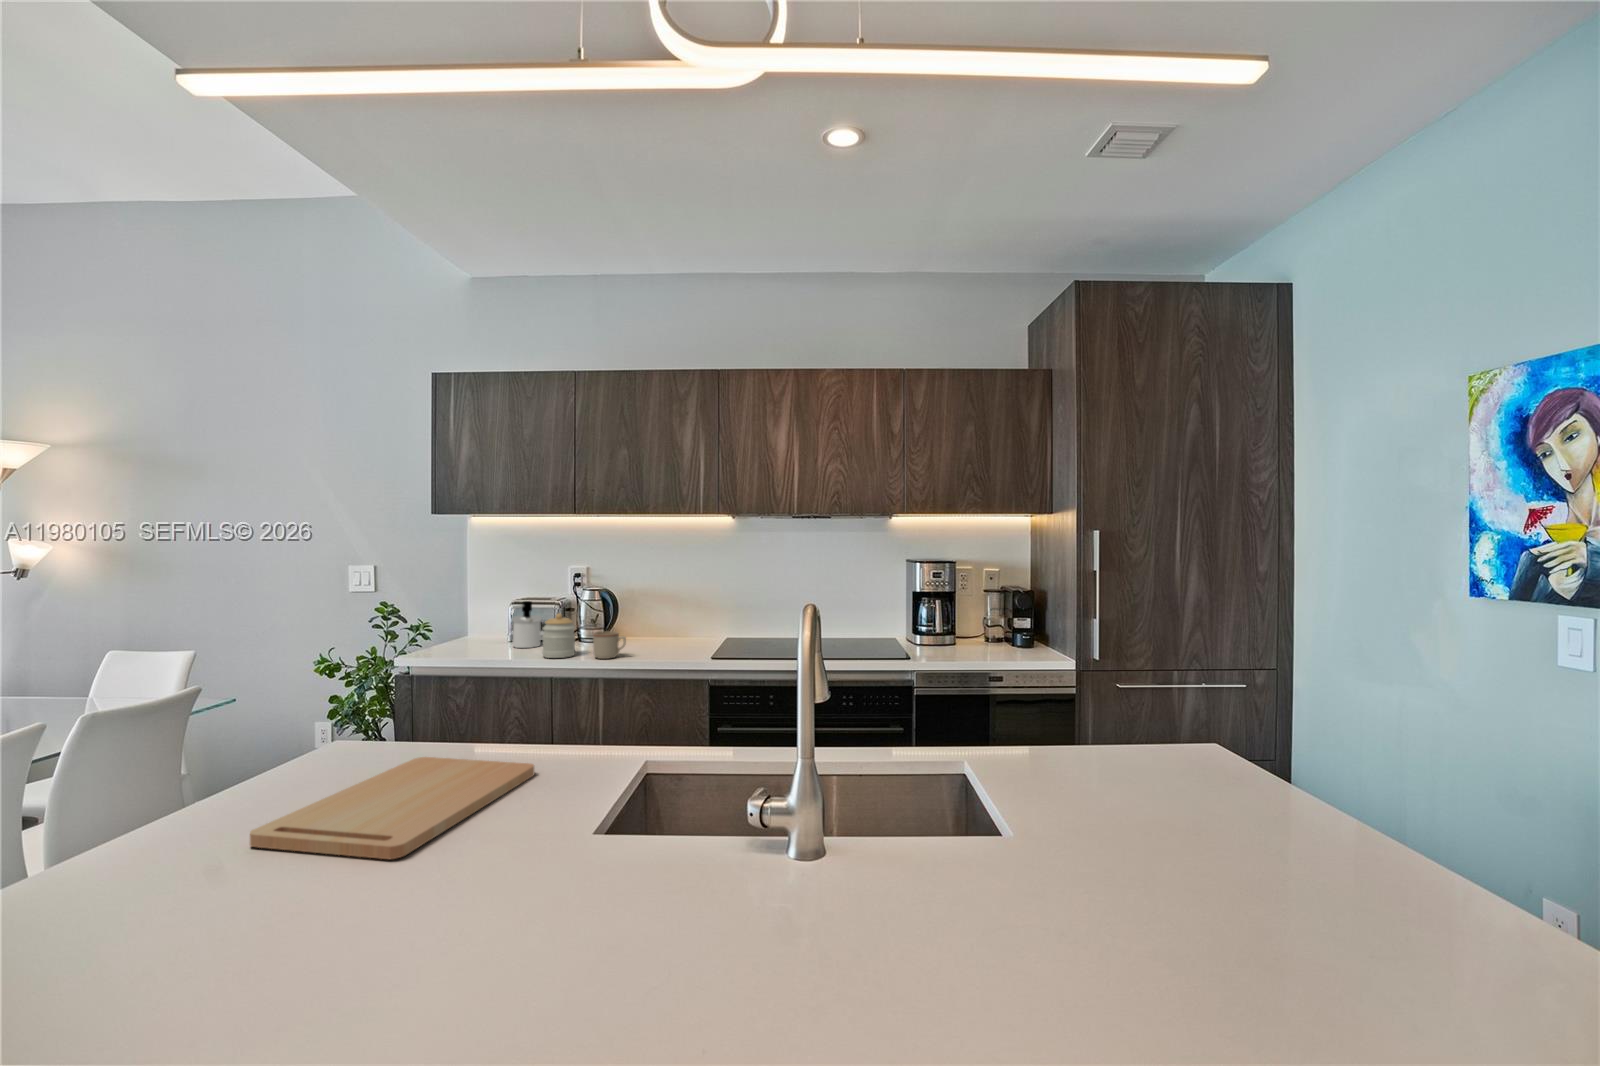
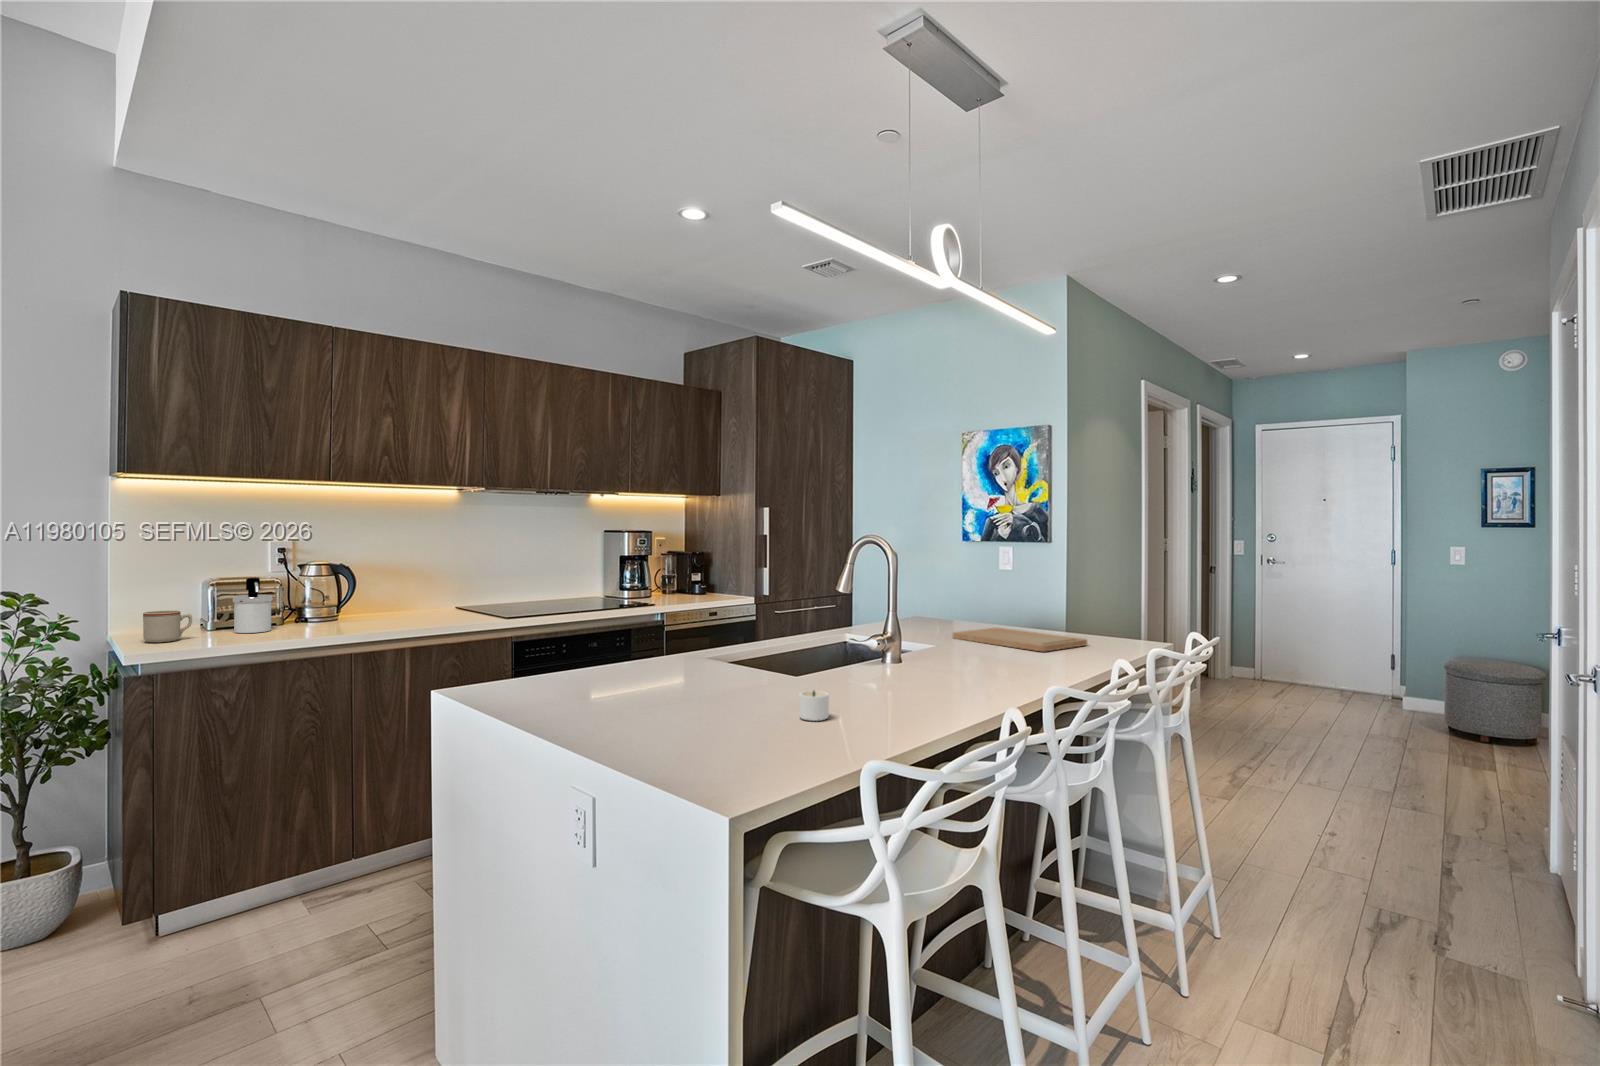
jar: present [542,614,575,658] -> none [320,586,360,634]
mug: present [593,631,626,659] -> present [143,611,192,642]
cutting board: present [250,757,534,859] -> present [952,628,1087,652]
candle: none [181,912,252,994] -> present [799,690,829,721]

